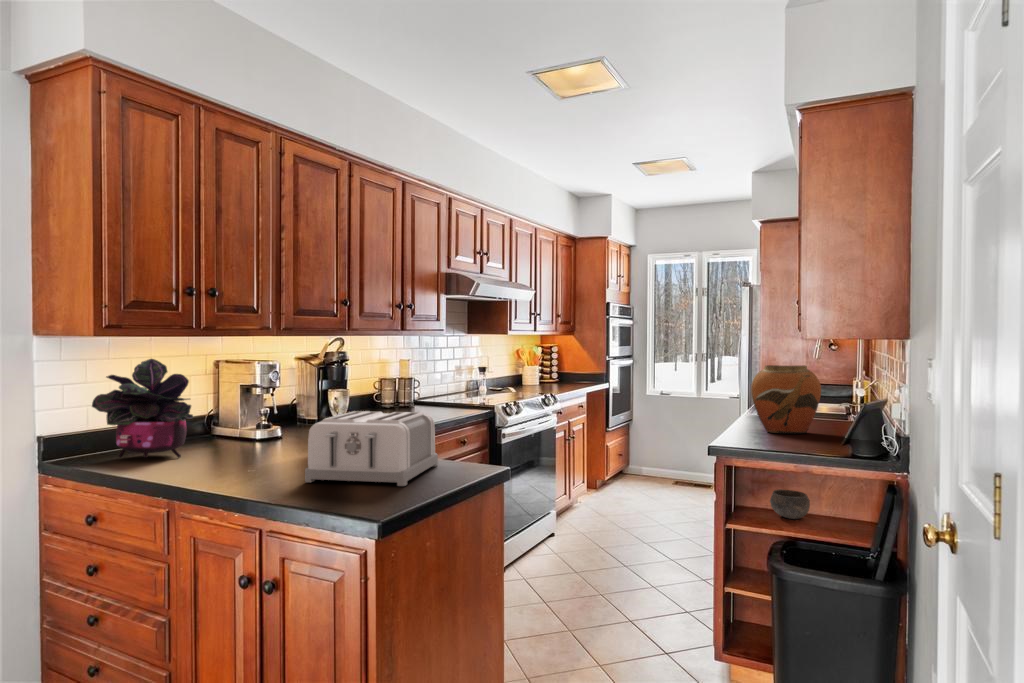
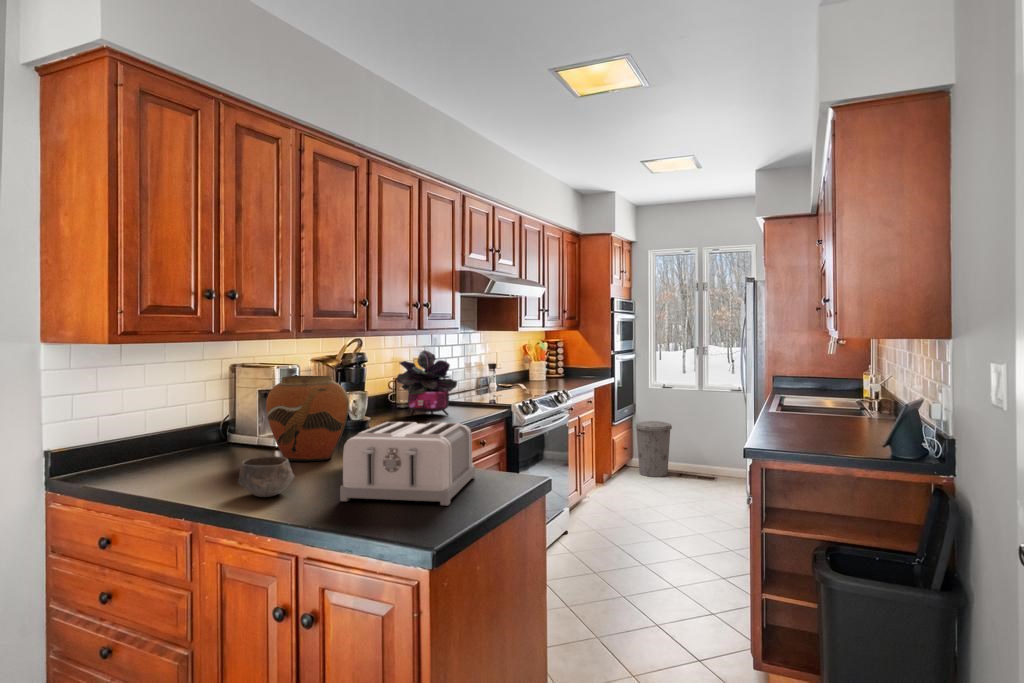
potted plant: present [92,359,193,458] -> present [397,350,457,415]
vase: present [751,365,821,434] -> present [266,376,349,461]
trash can: none [634,429,671,486] -> present [636,421,672,477]
bowl: present [770,489,810,519] -> present [238,456,295,497]

